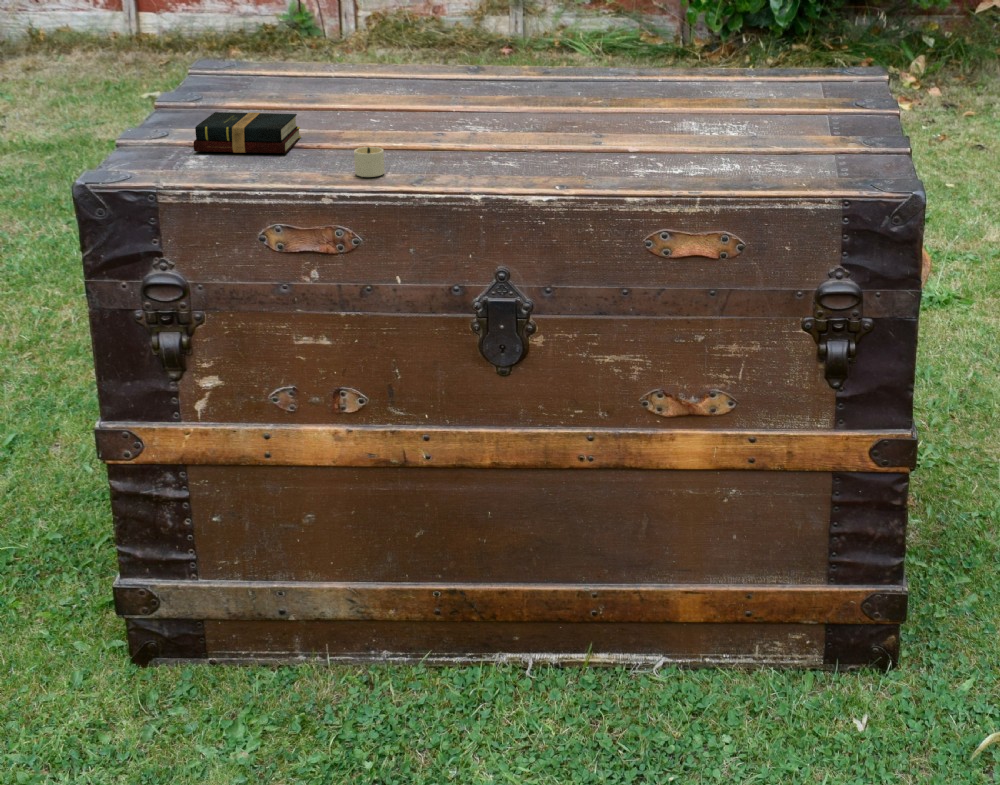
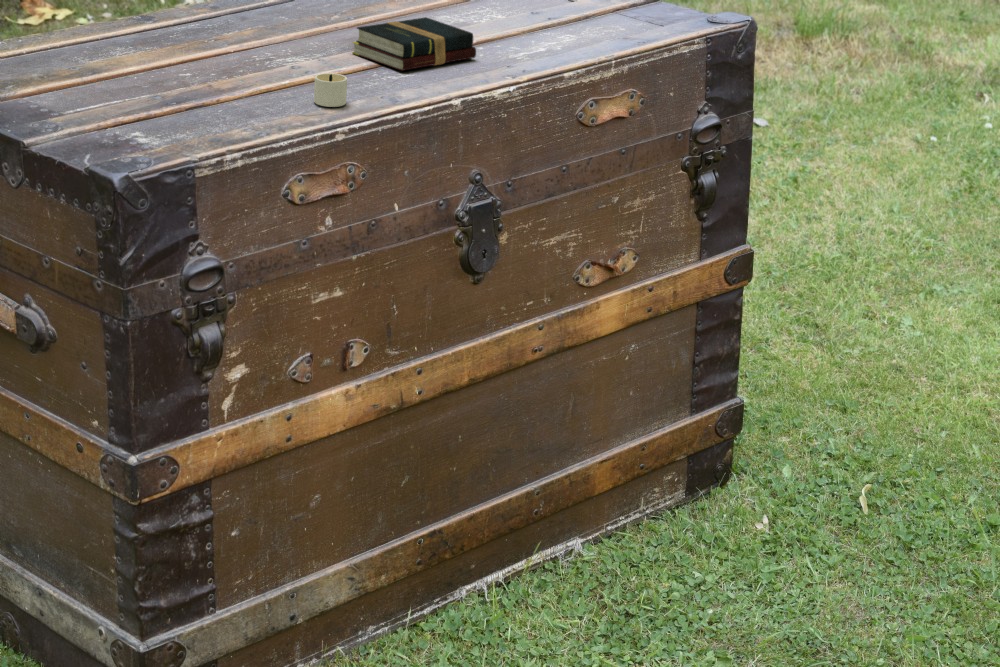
hardback book: present [194,112,301,153] -> present [352,17,476,71]

